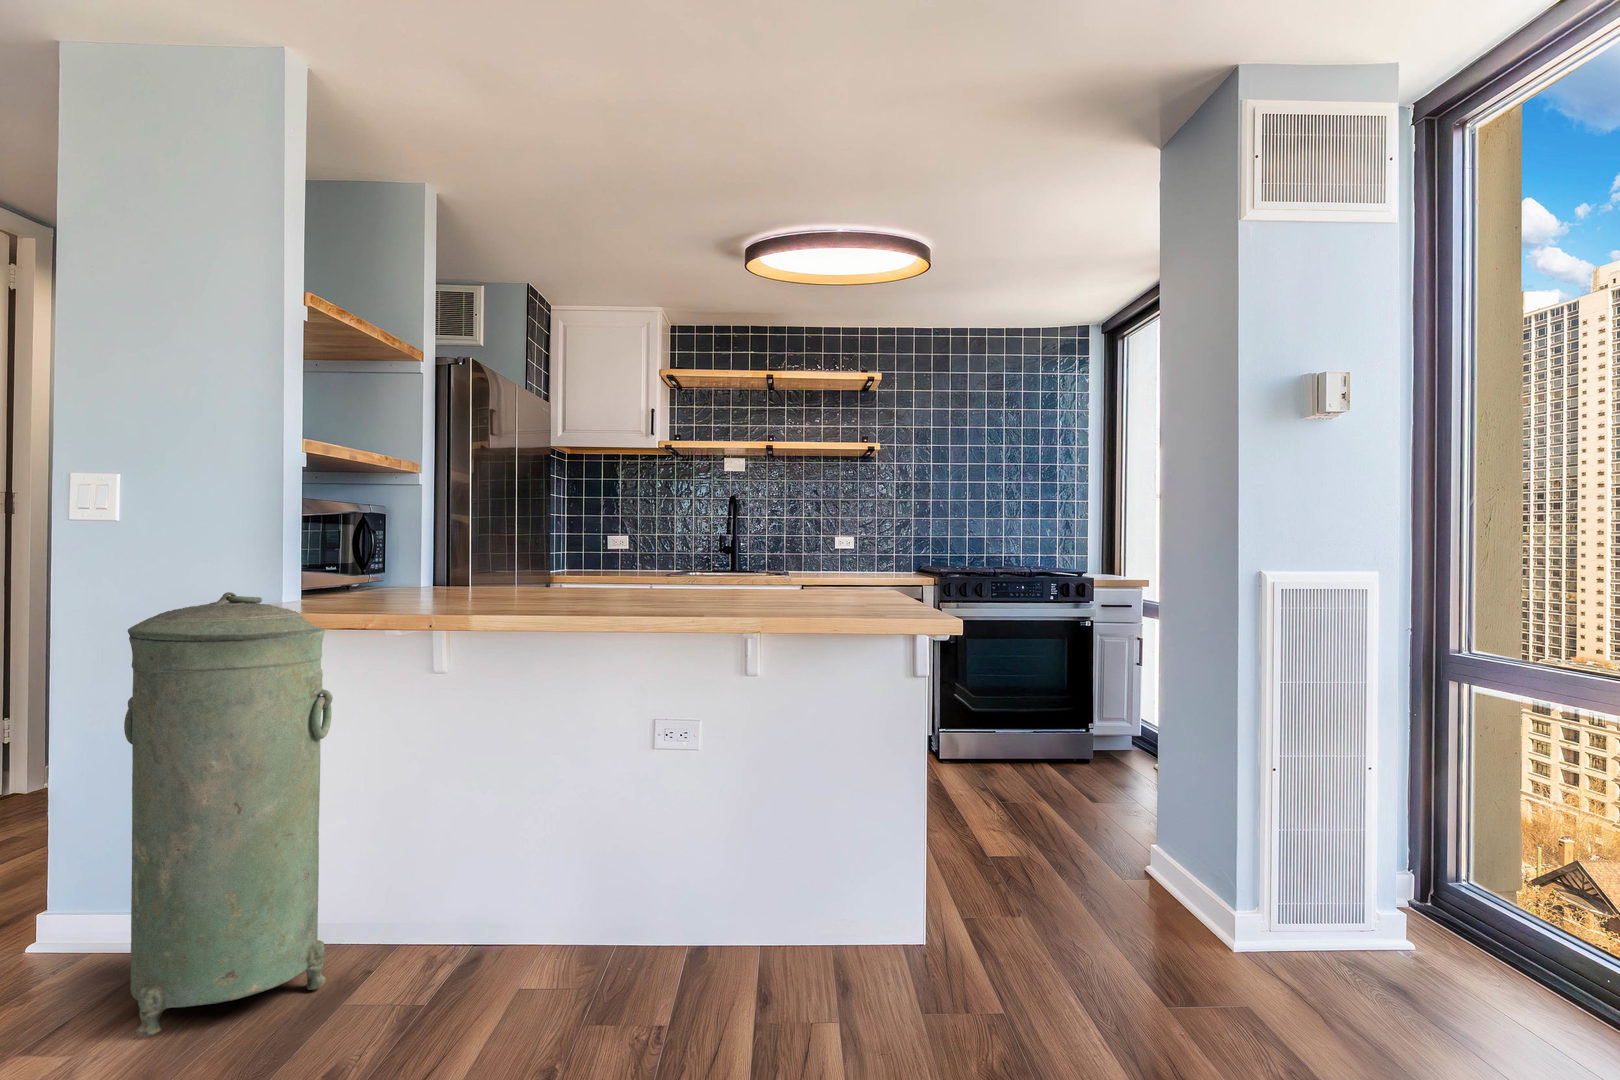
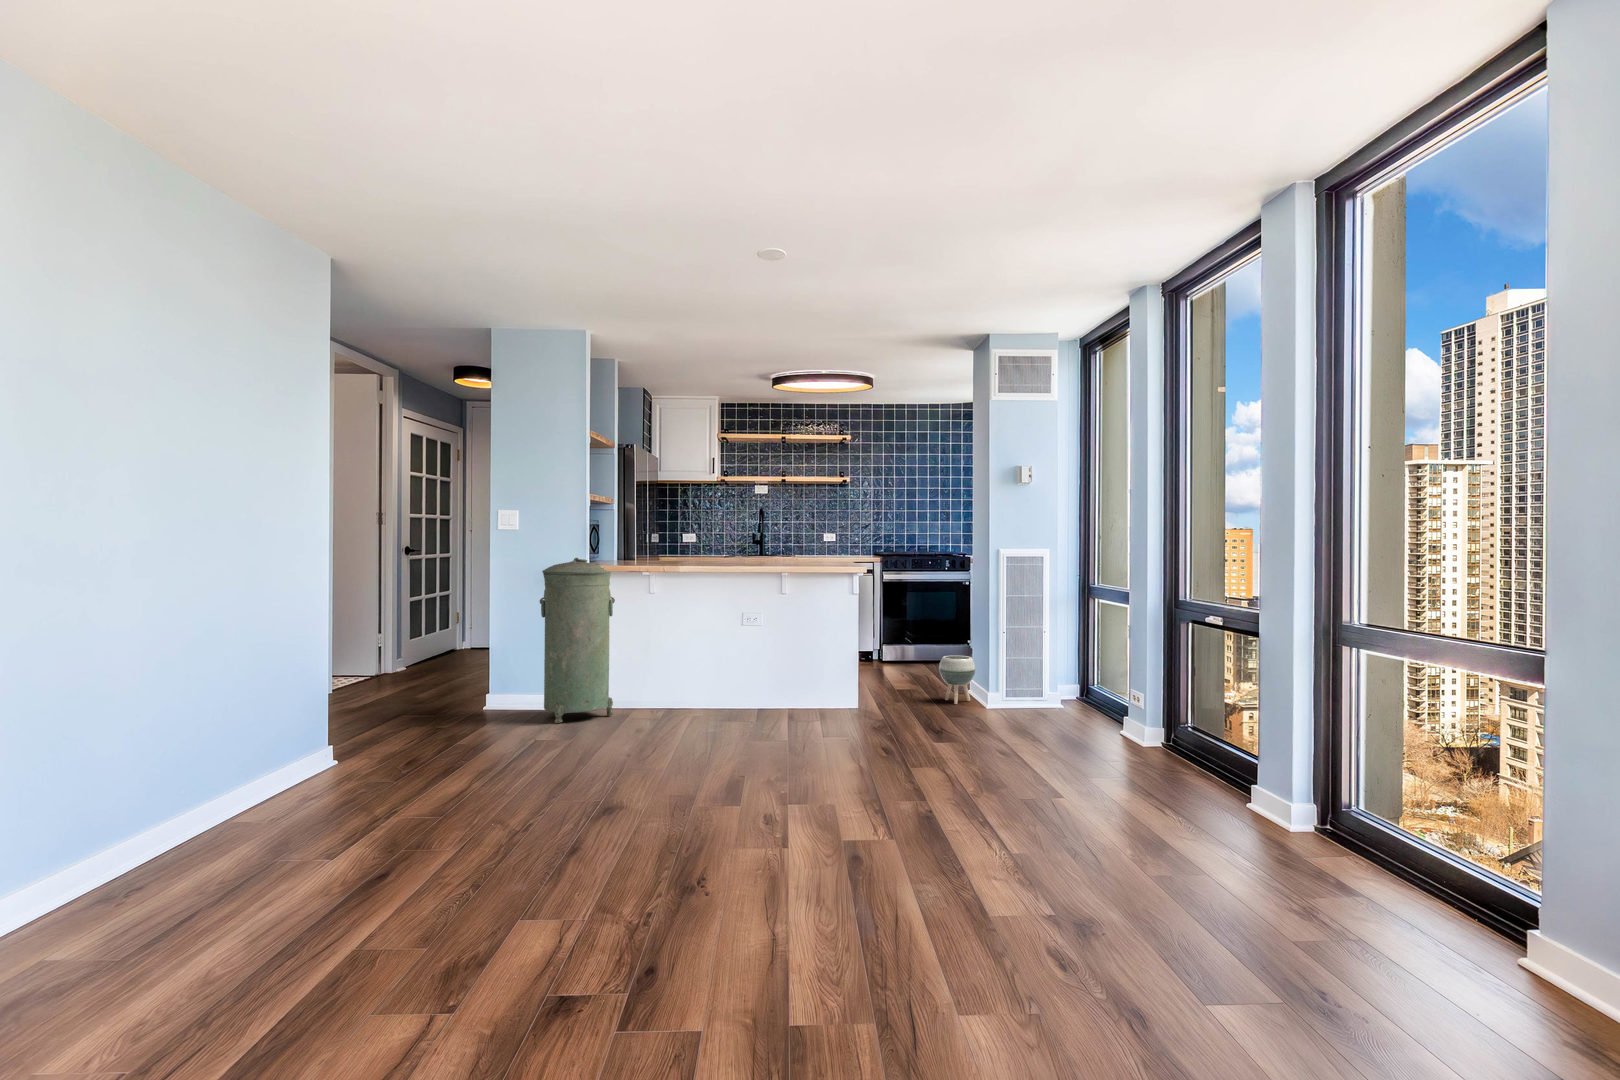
planter: none [1101,802,1185,921] -> present [939,655,975,704]

